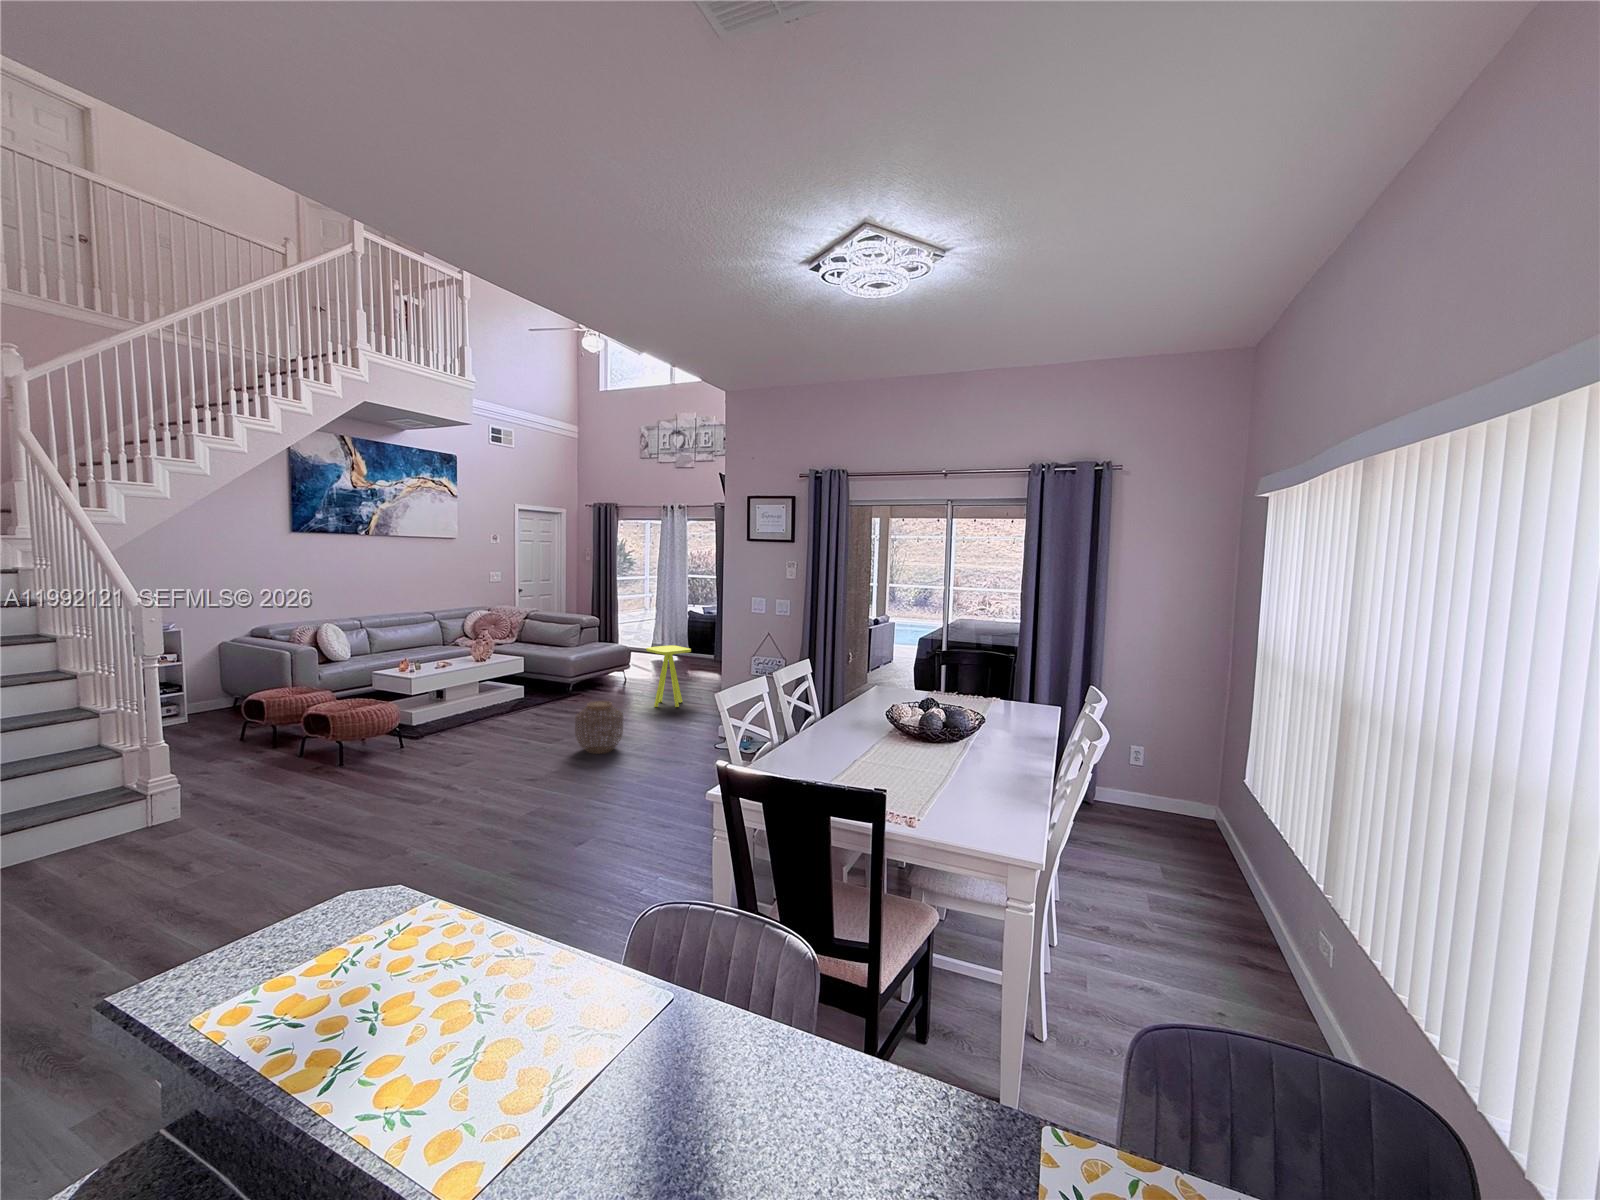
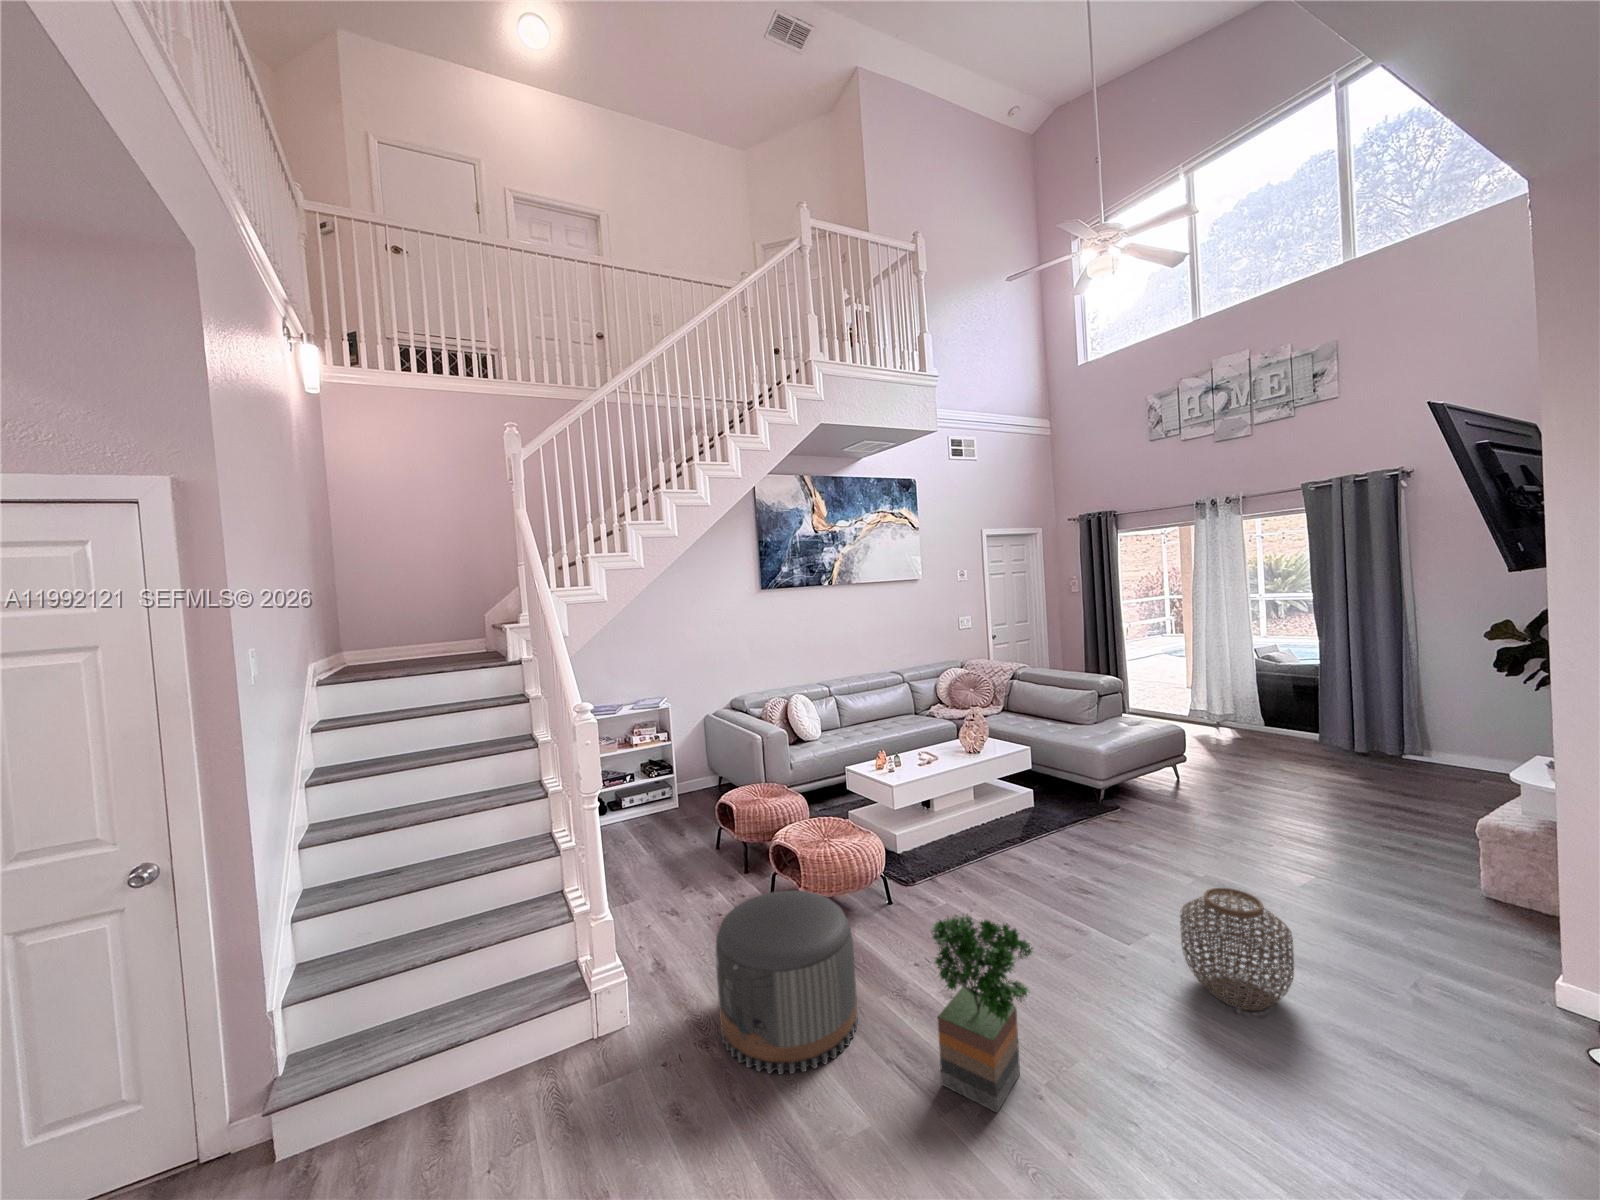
side table: present [646,645,691,707] -> none [1244,742,1348,865]
potted tree: none [421,709,483,799] -> present [931,915,1033,1113]
pouf: none [263,723,373,814] -> present [715,891,858,1074]

